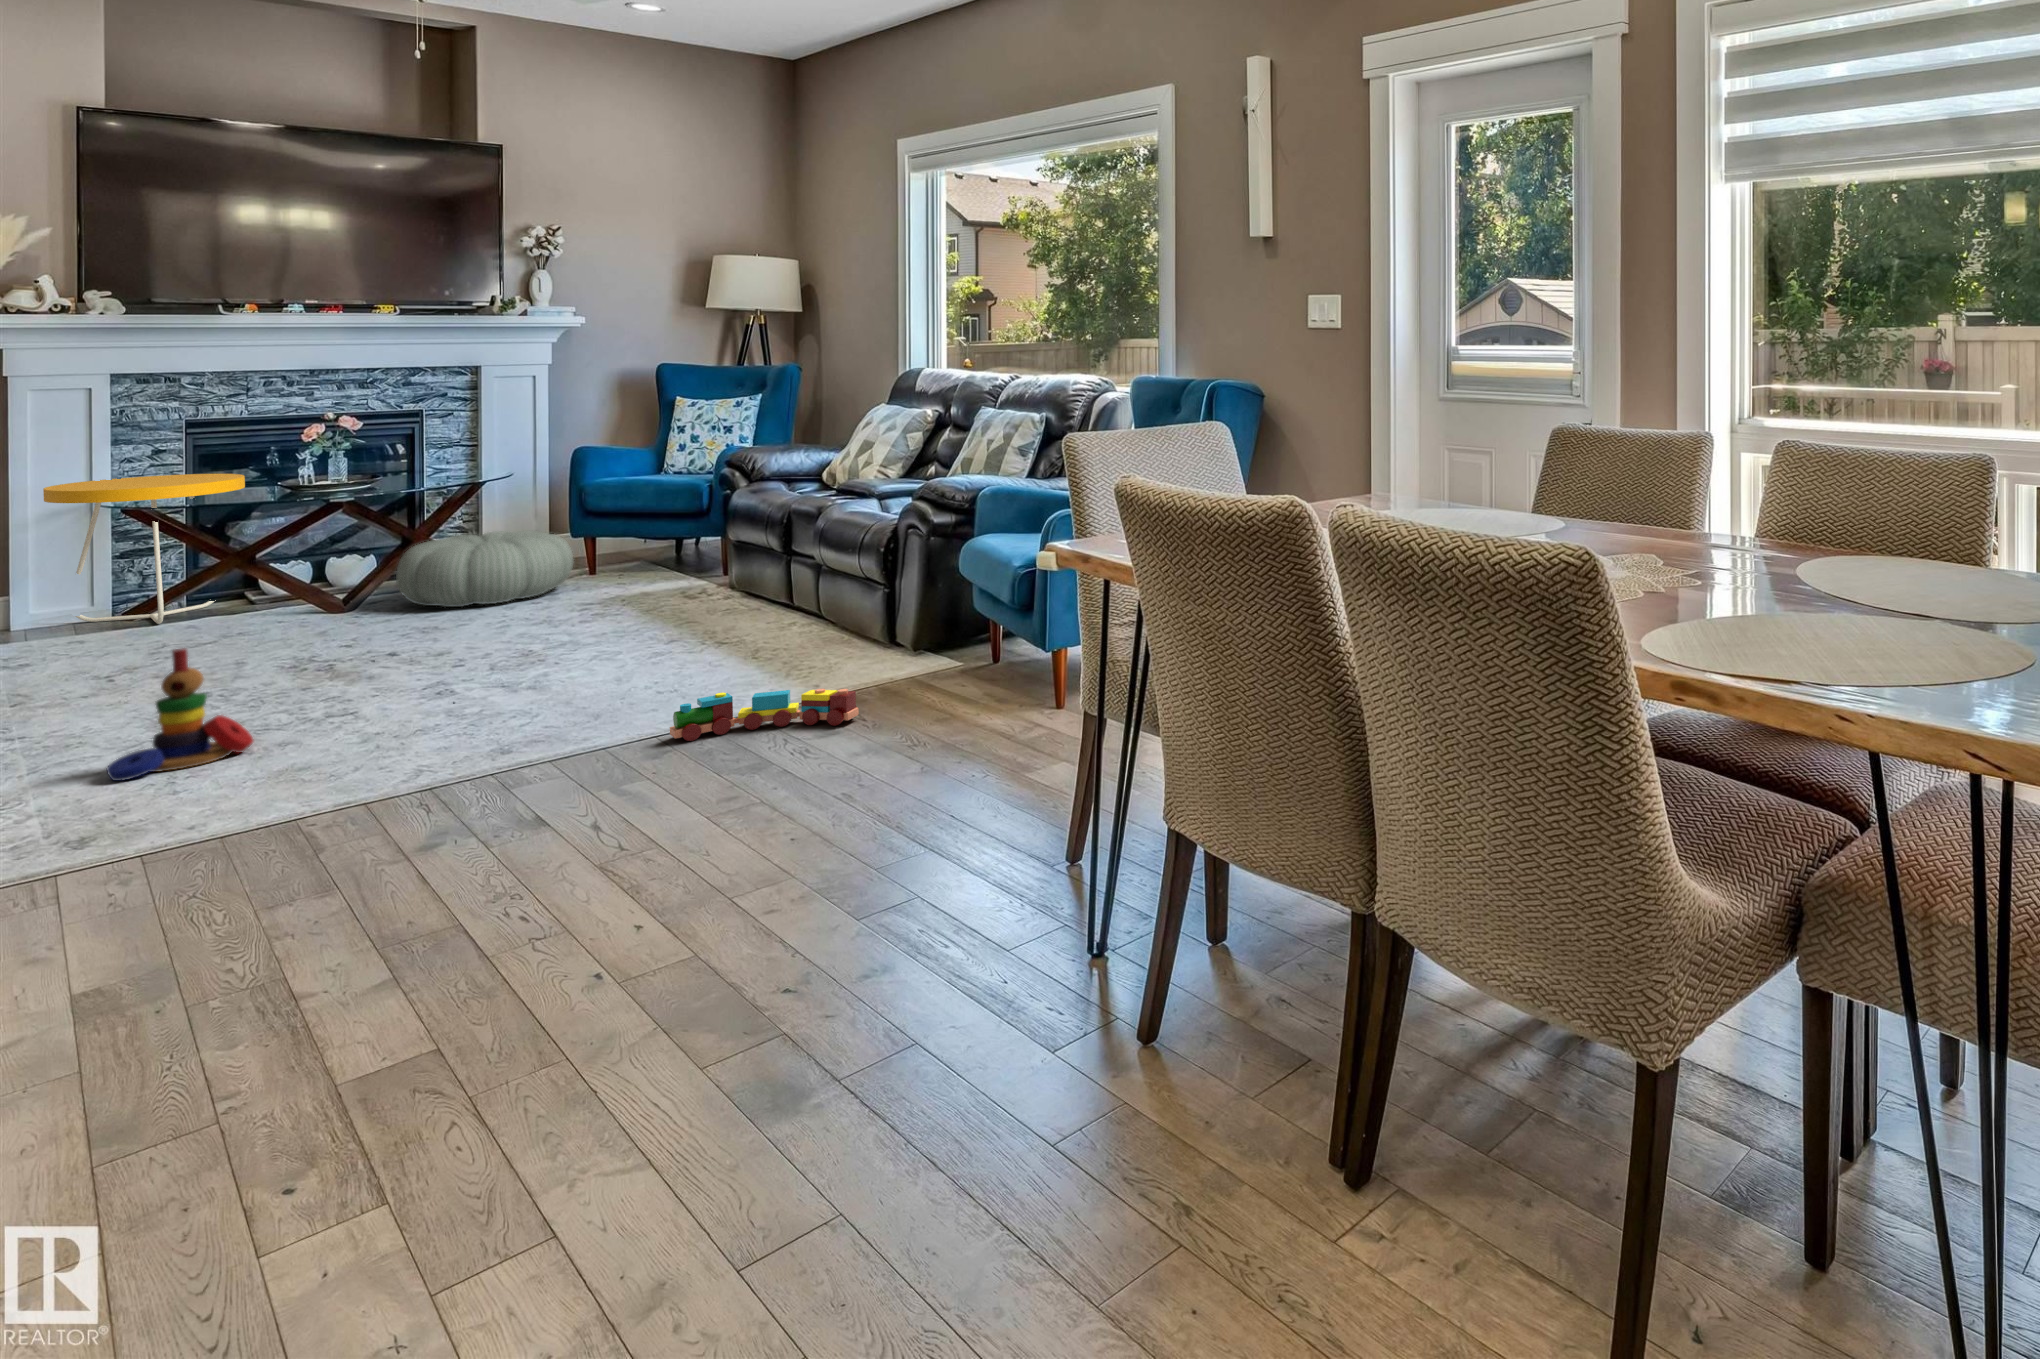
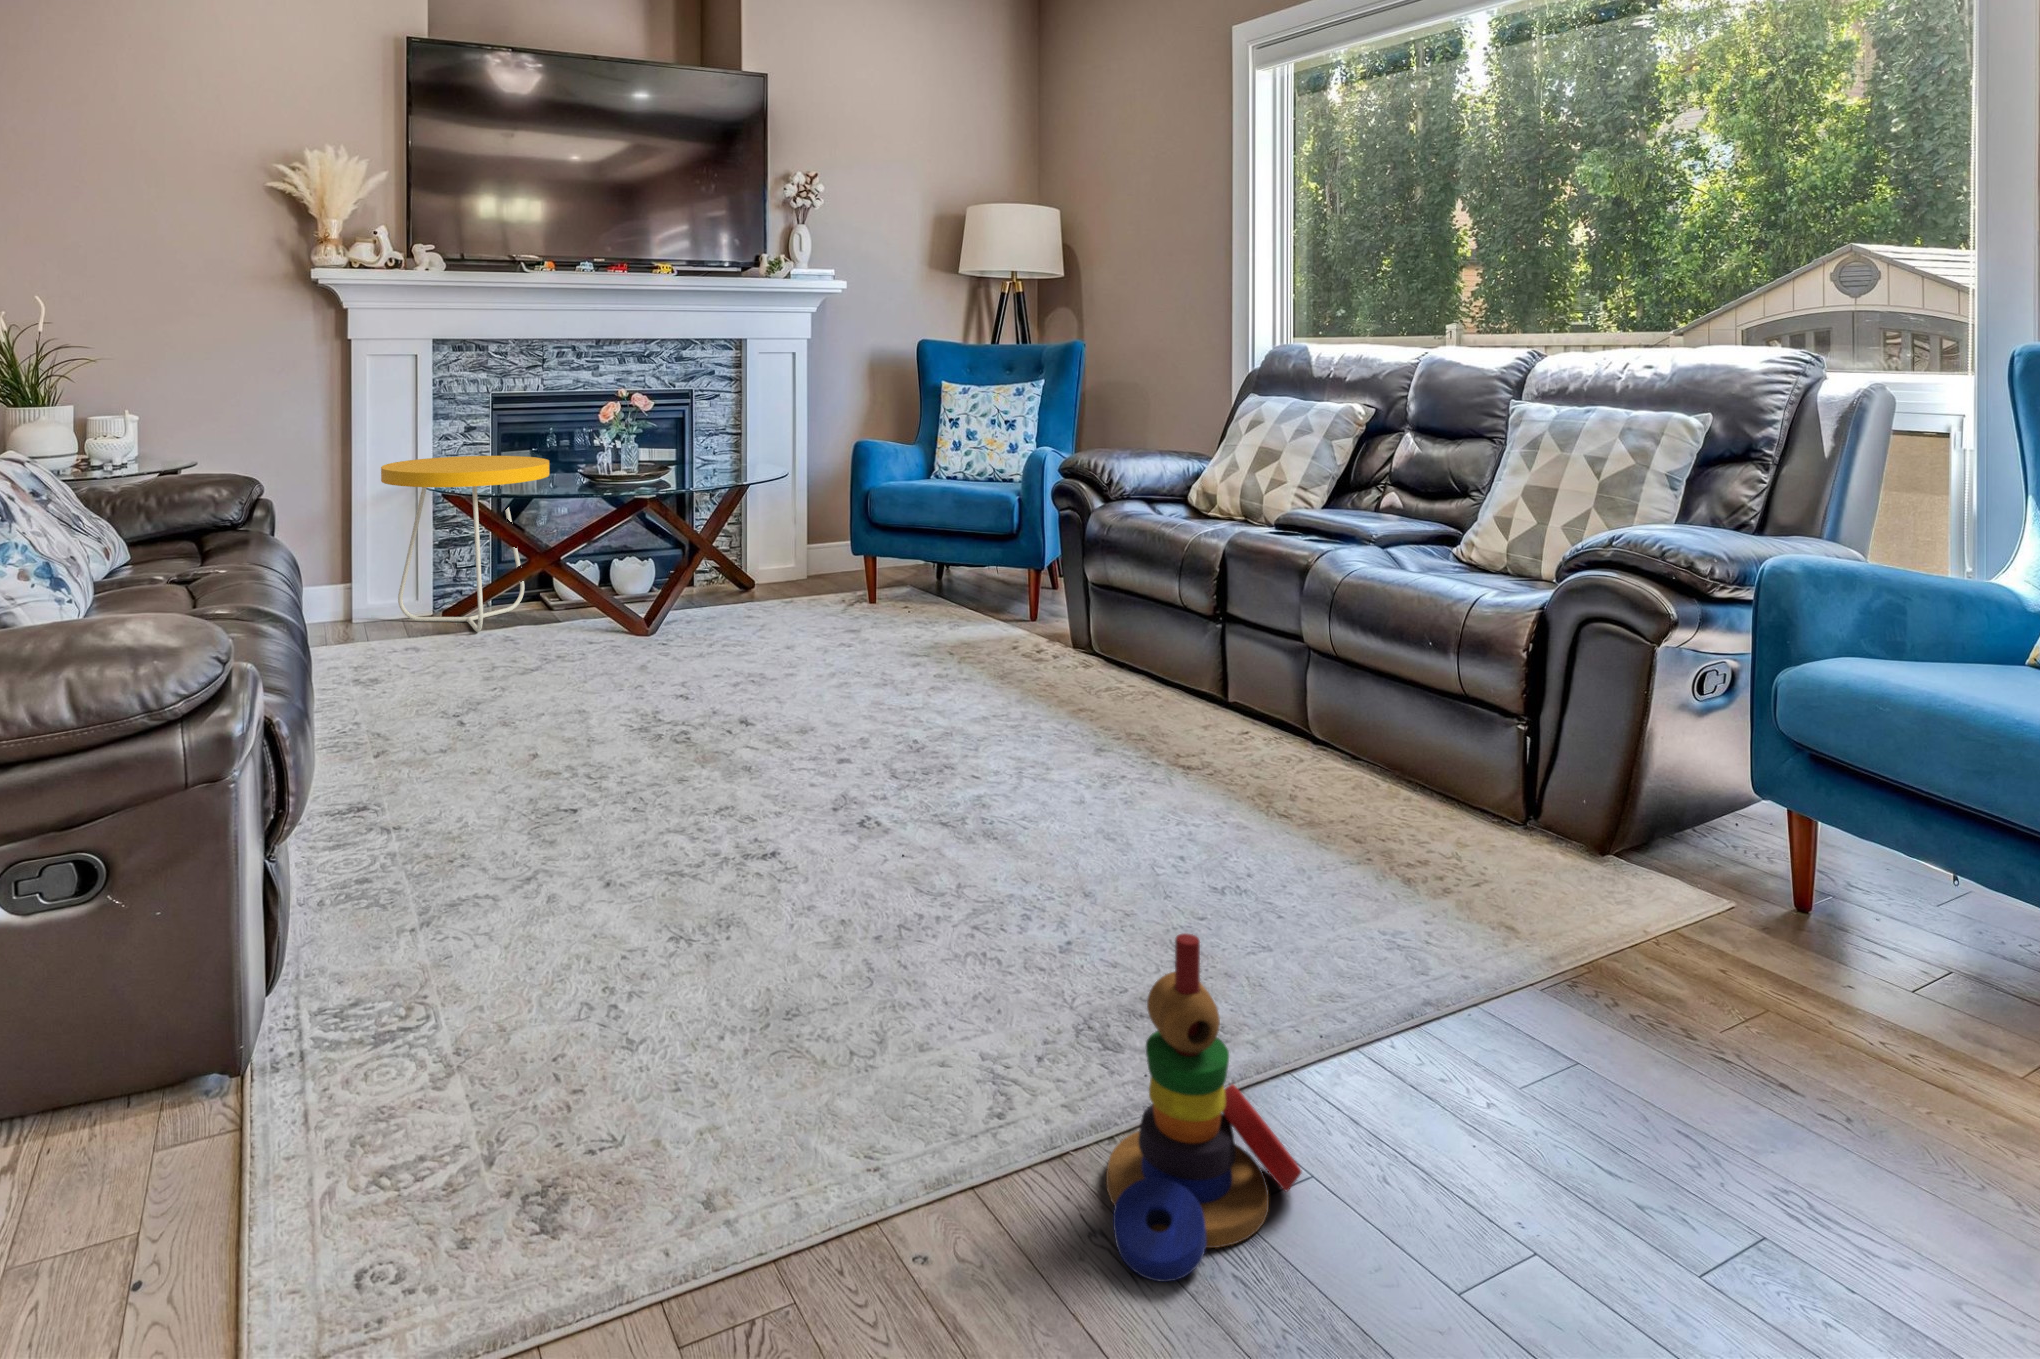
pouf: present [396,531,574,607] -> none [696,542,871,641]
stacking toy: present [107,649,254,781] -> present [1106,933,1302,1282]
toy train: present [670,689,859,741] -> none [1384,969,1743,1088]

